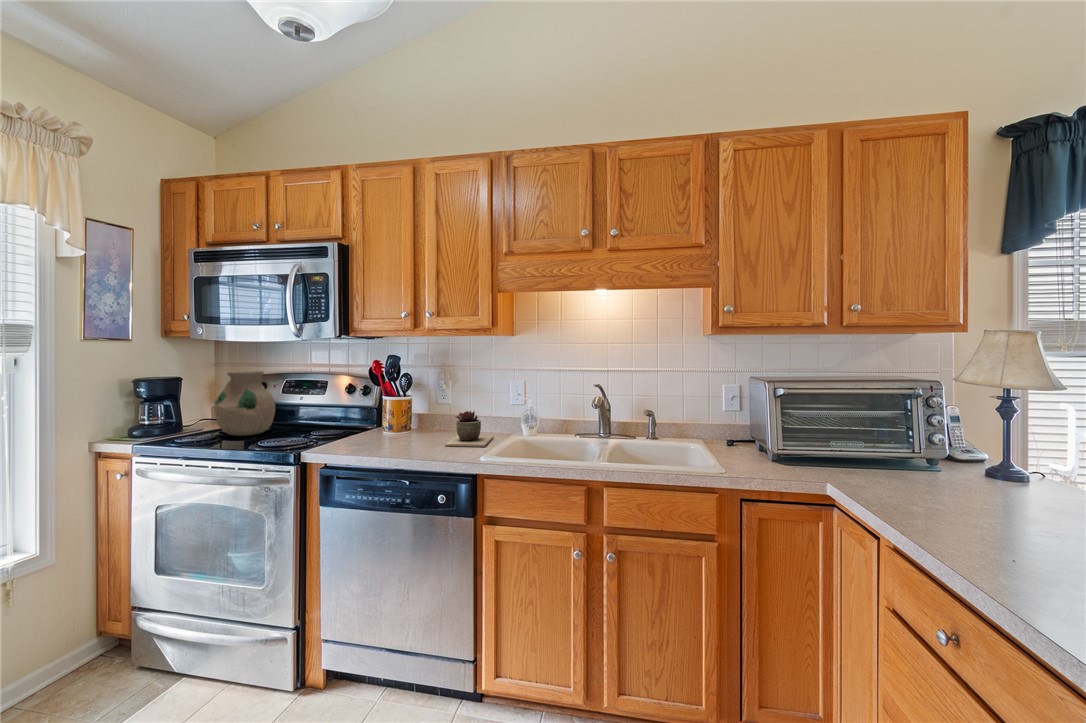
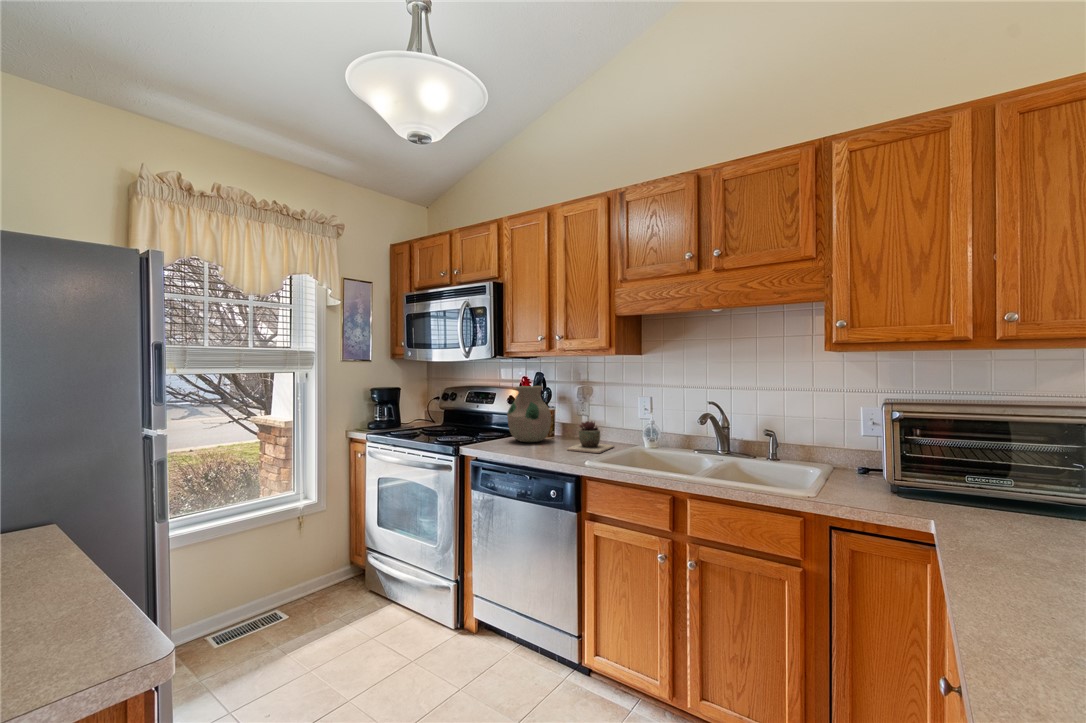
vase: present [214,371,275,436] -> present [507,386,551,442]

